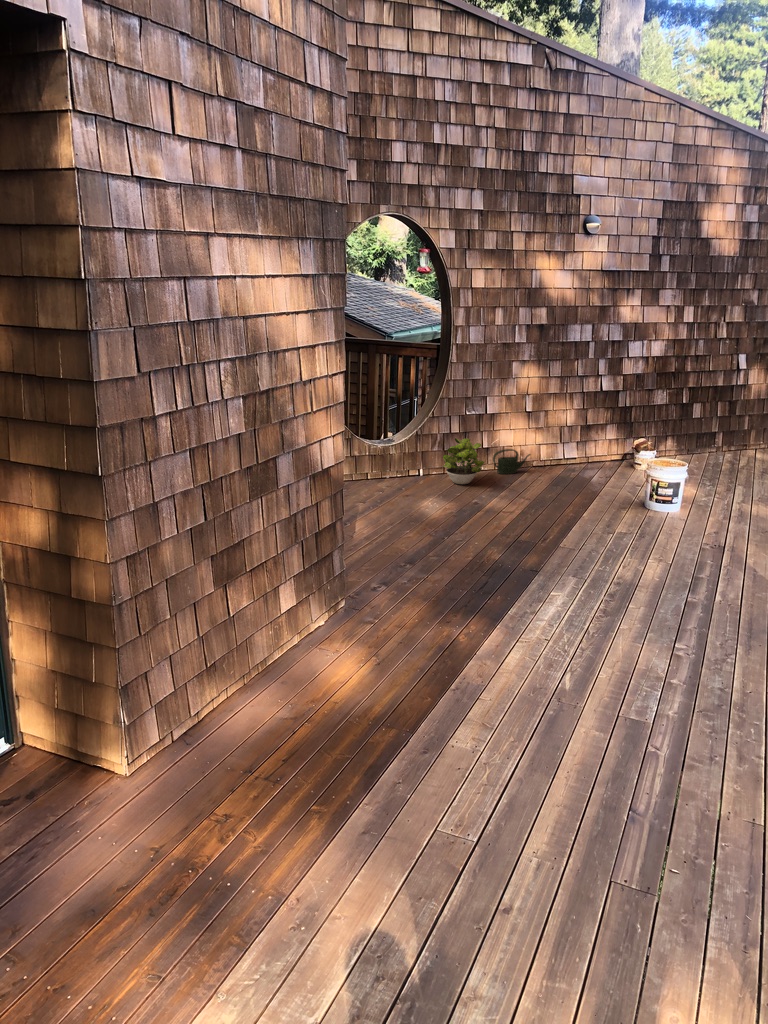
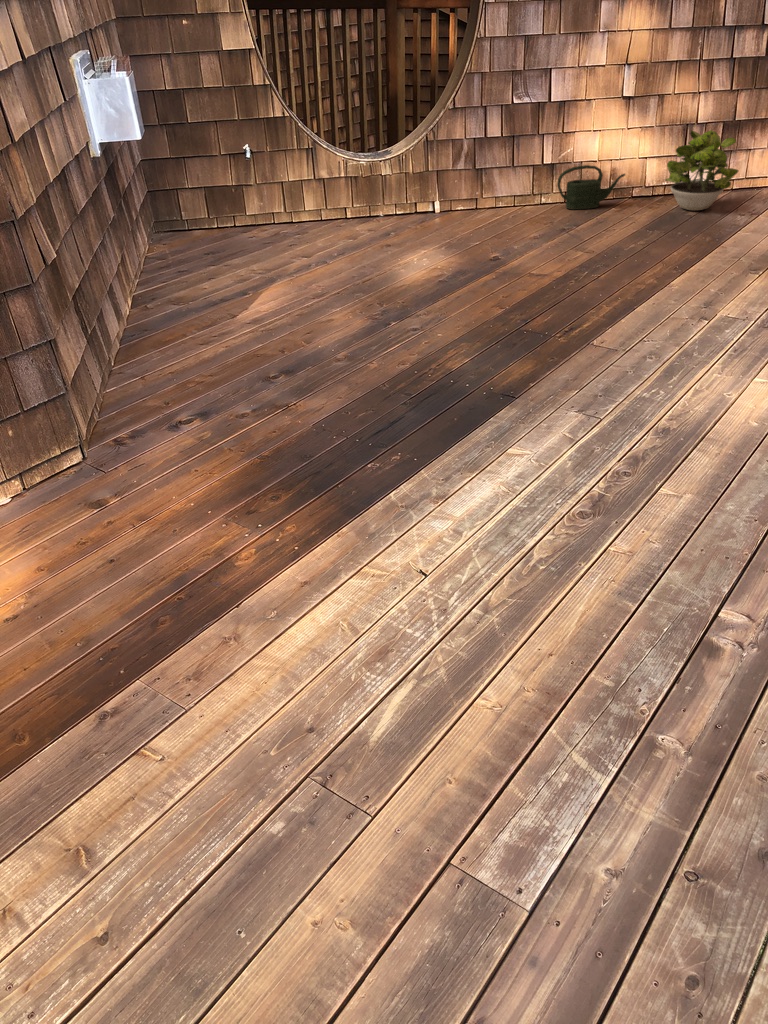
potted plant: present [443,438,484,484] -> present [666,130,738,211]

